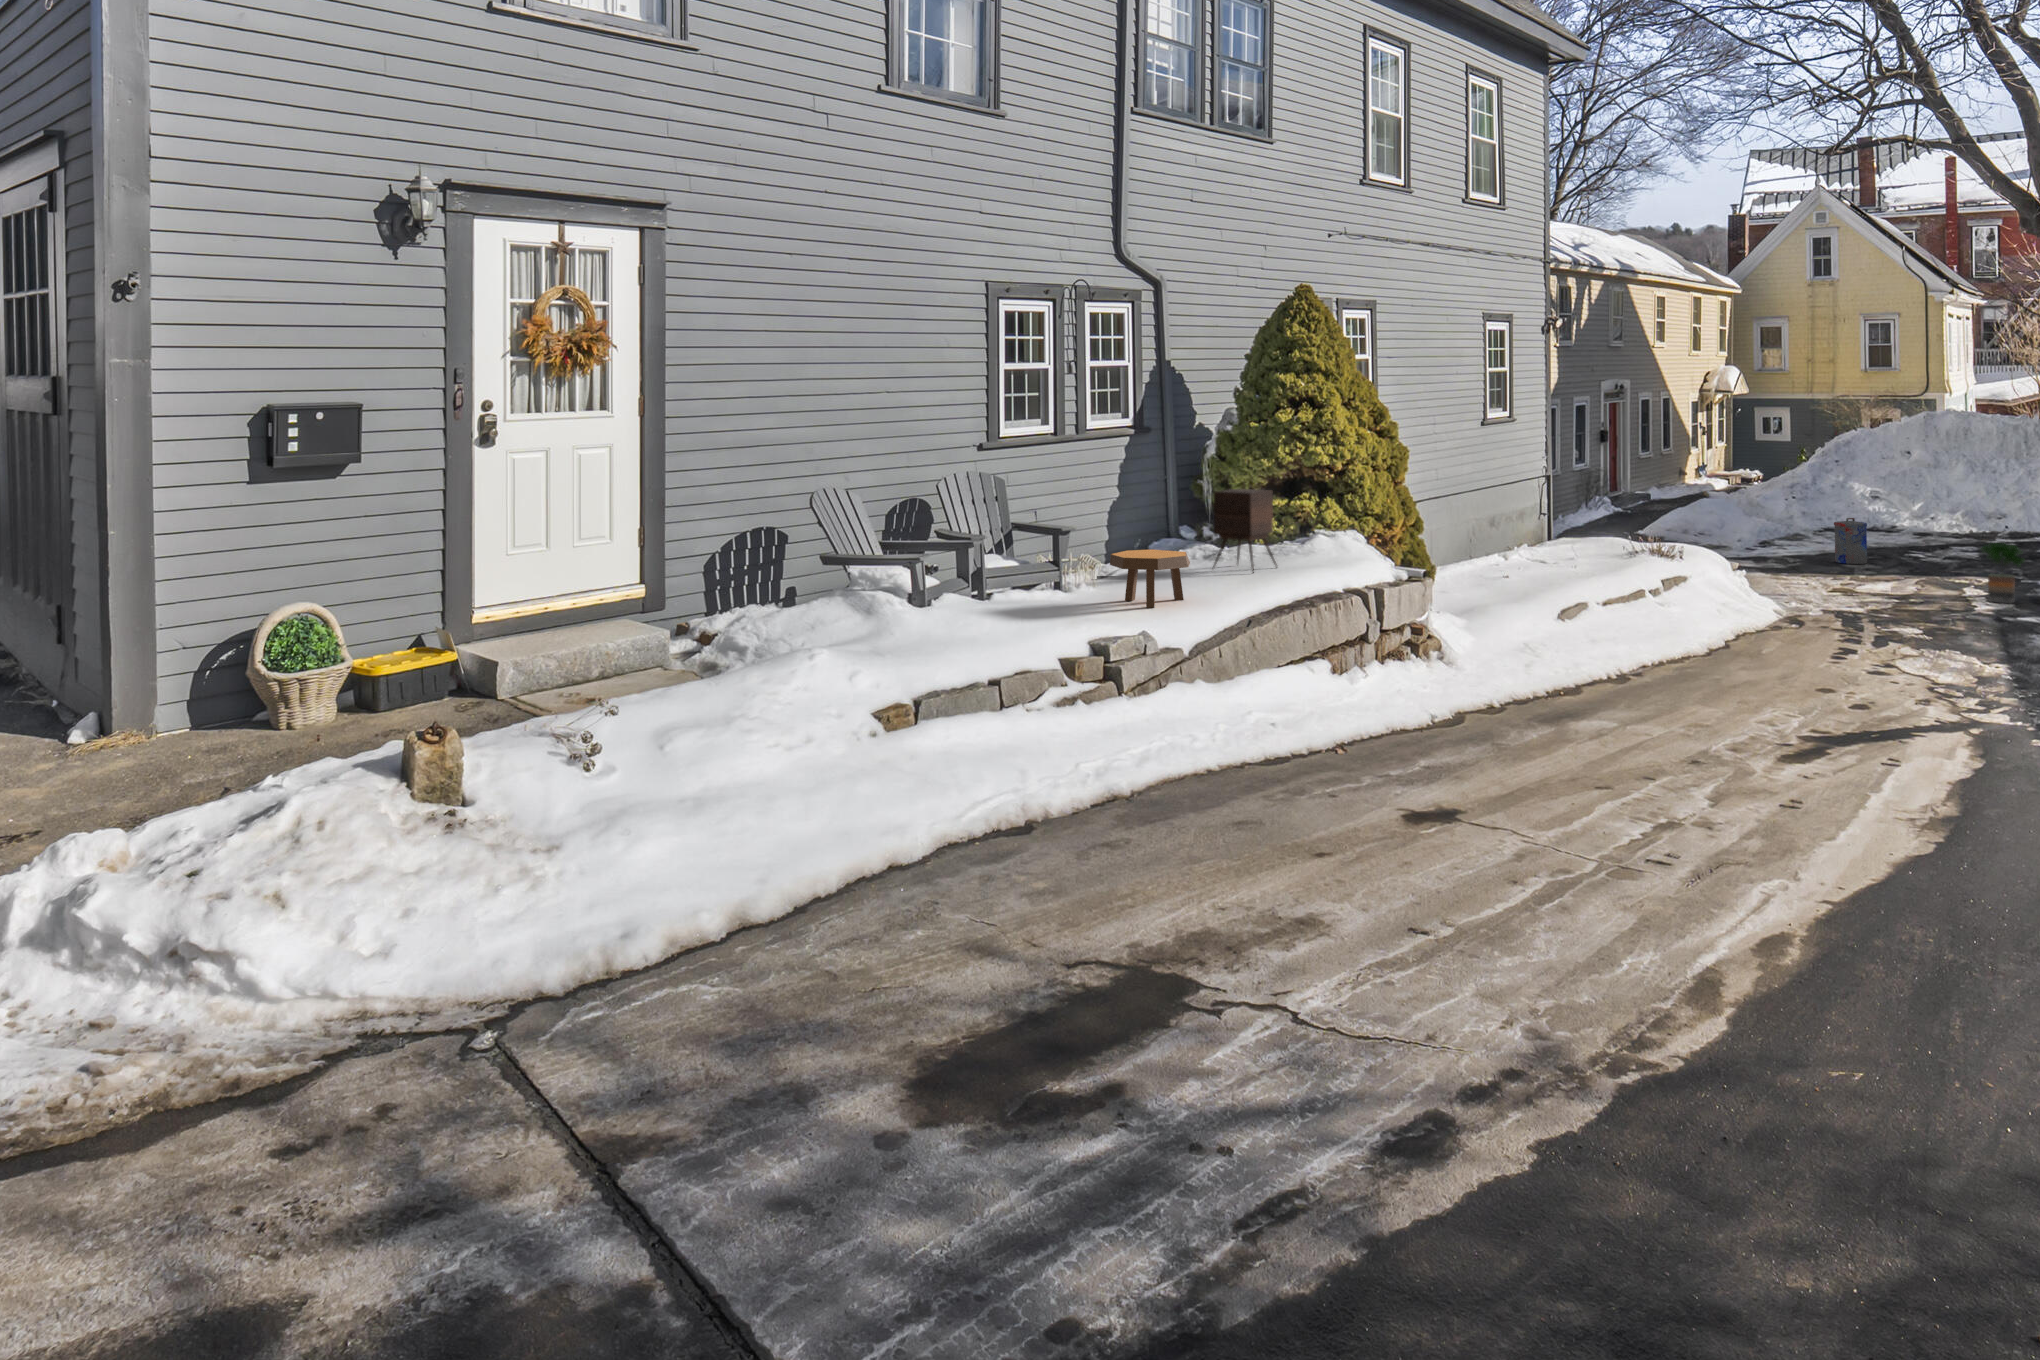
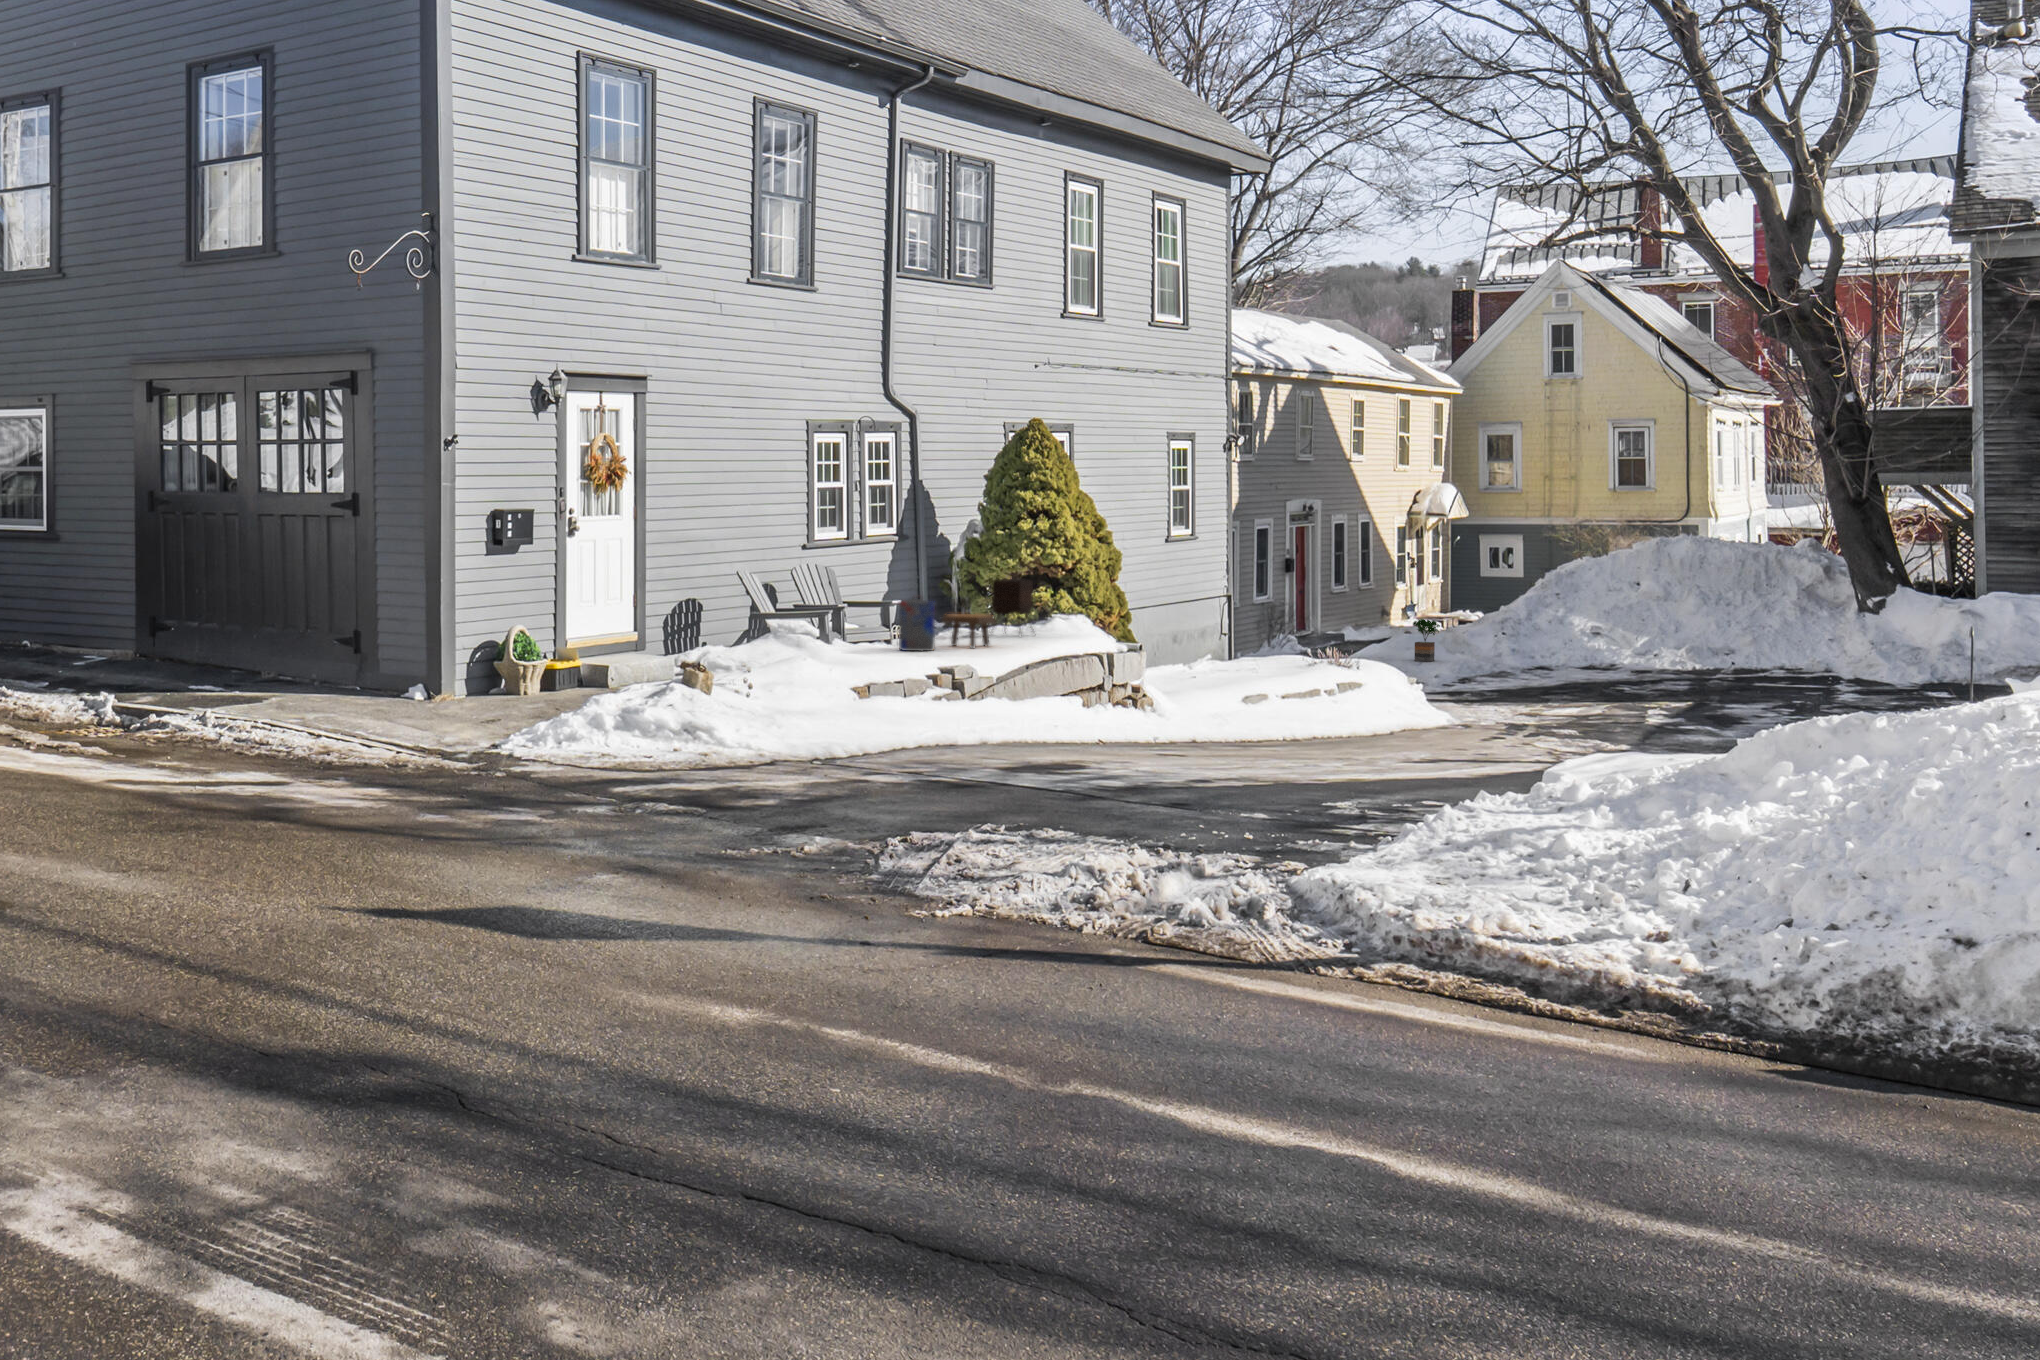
trash can: present [1834,518,1867,564] -> present [899,597,935,651]
potted tree: present [1981,543,2023,603] -> present [1413,619,1440,662]

